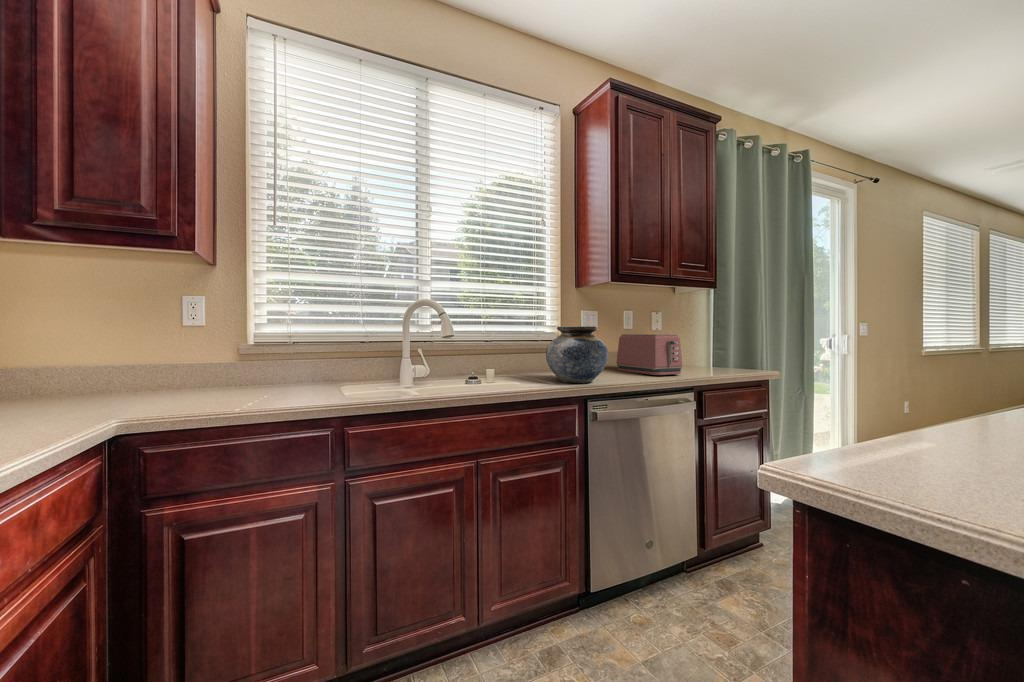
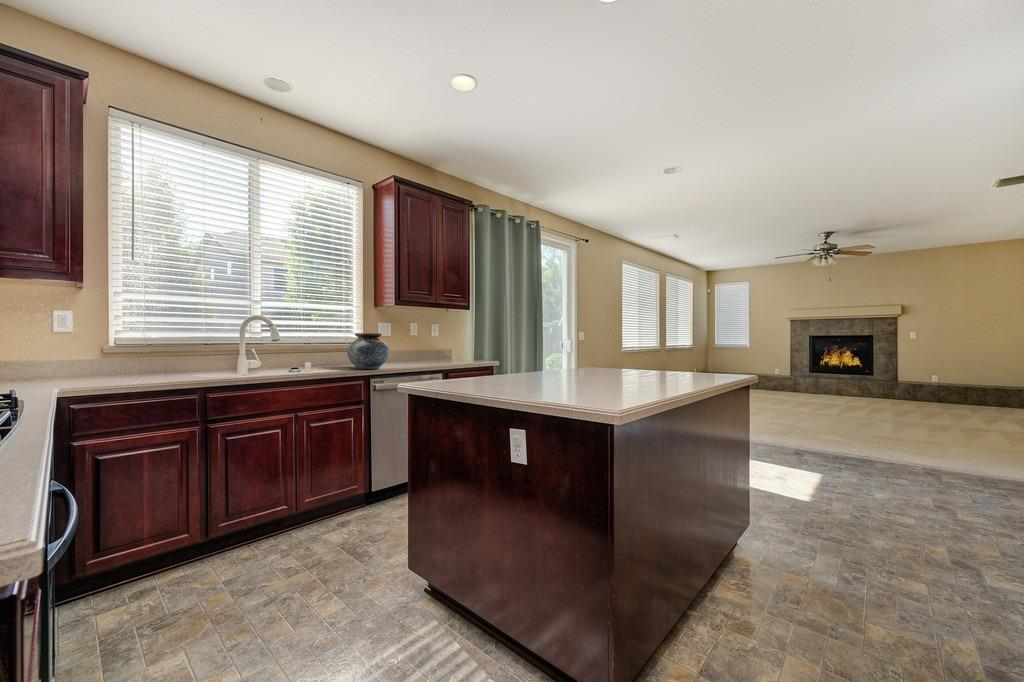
toaster: present [616,334,682,375] -> none [403,339,443,365]

